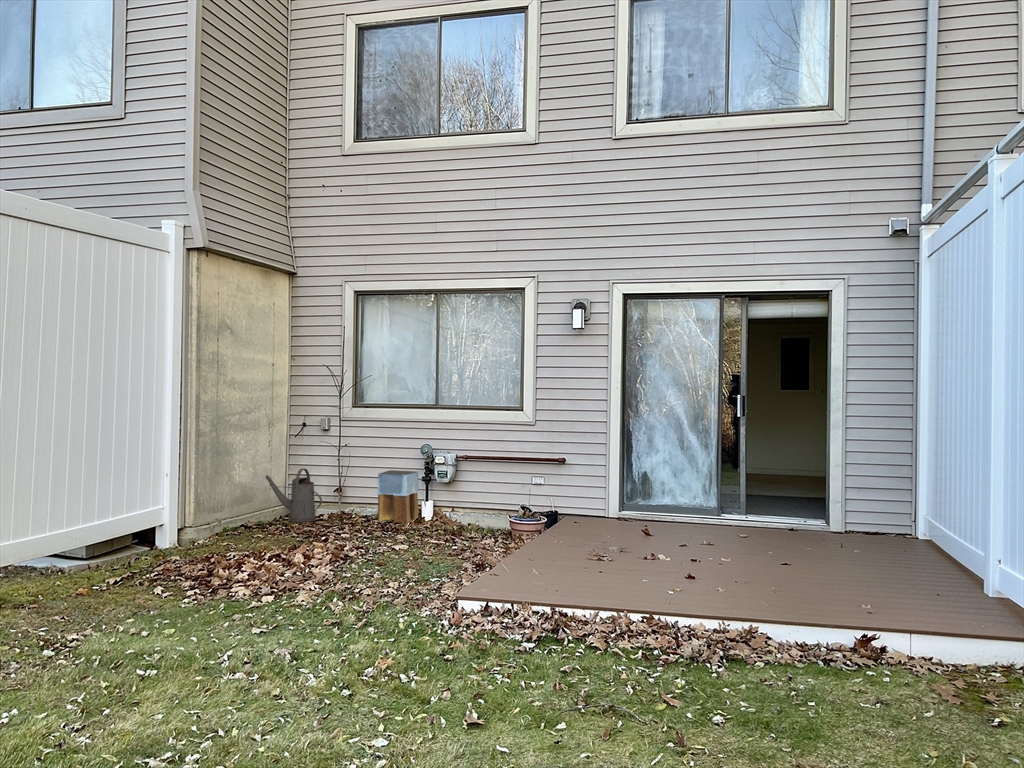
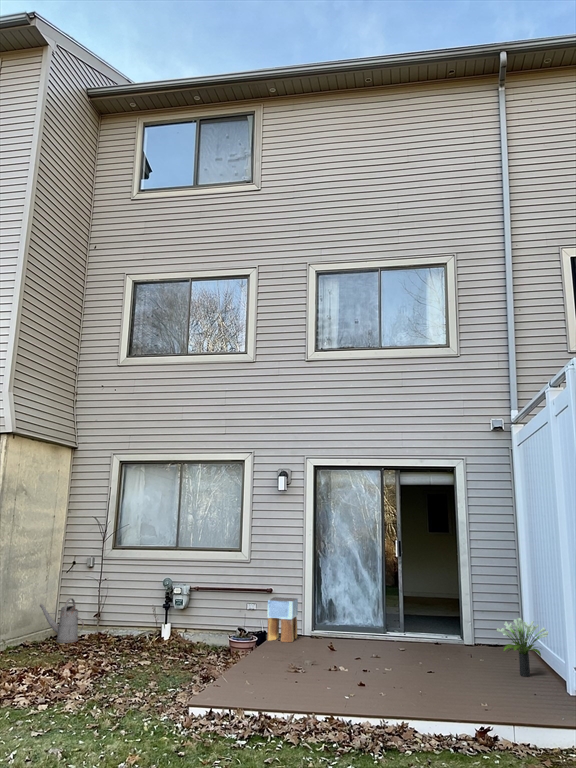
stool: present [378,470,419,523] -> present [267,597,298,642]
potted plant: none [878,493,954,569] -> present [496,618,548,677]

